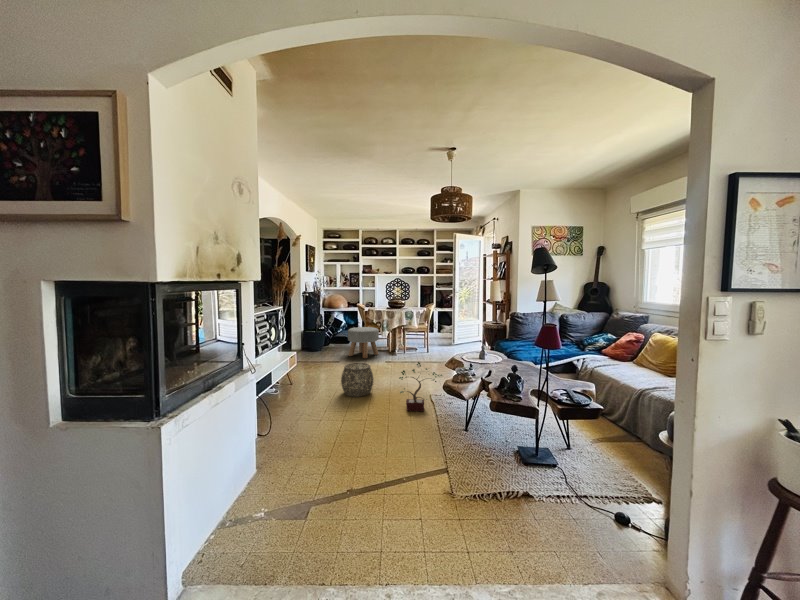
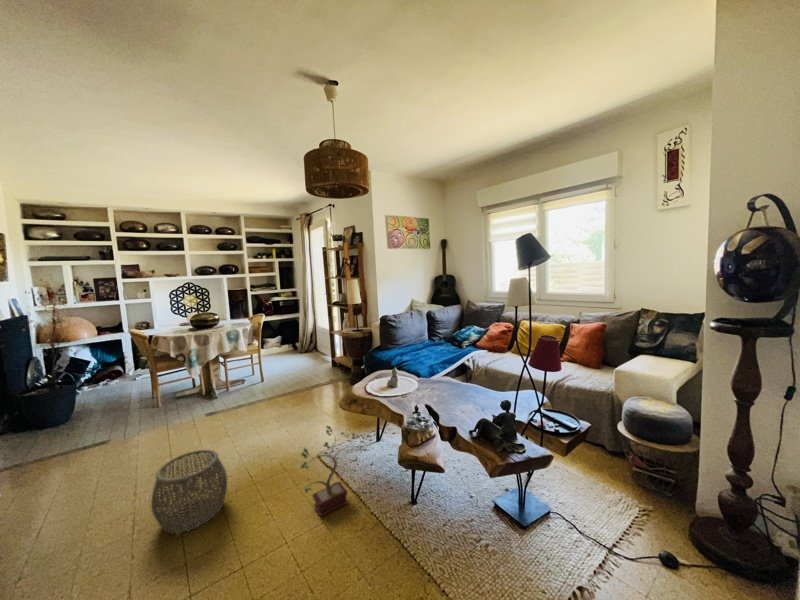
ottoman: present [348,327,379,358] -> none [118,365,186,425]

